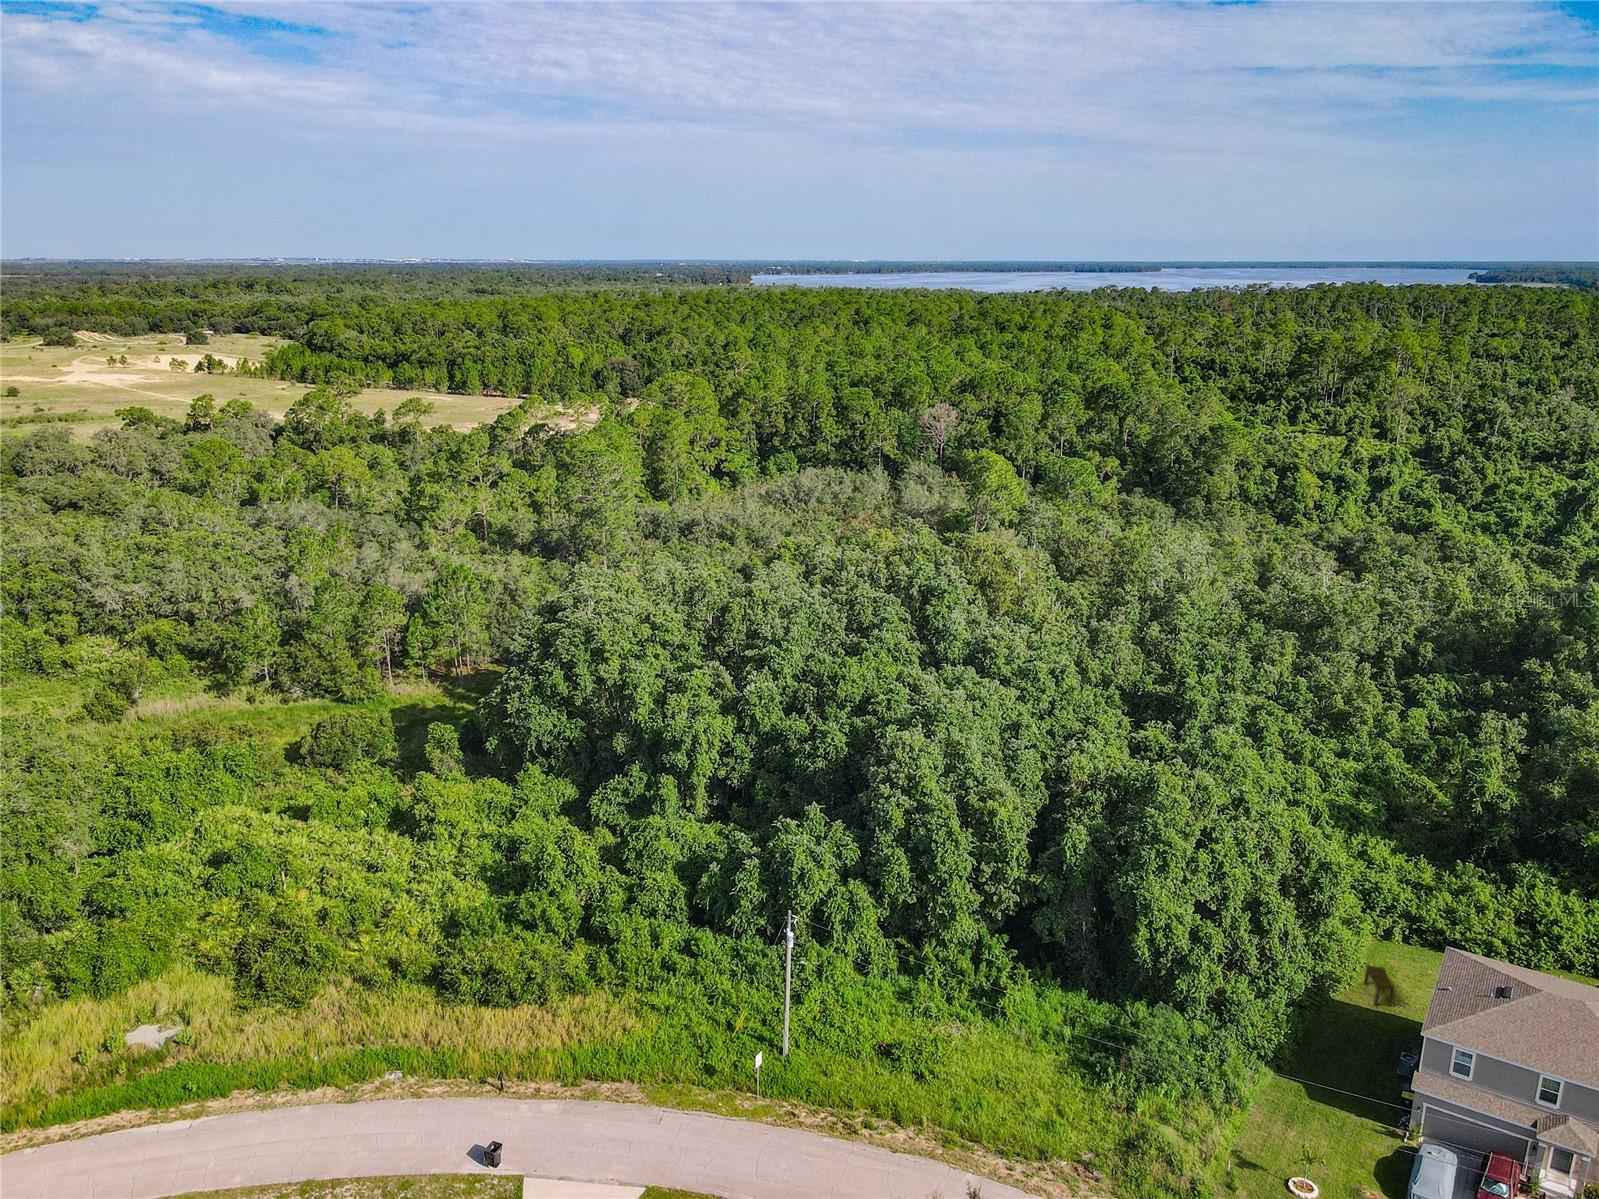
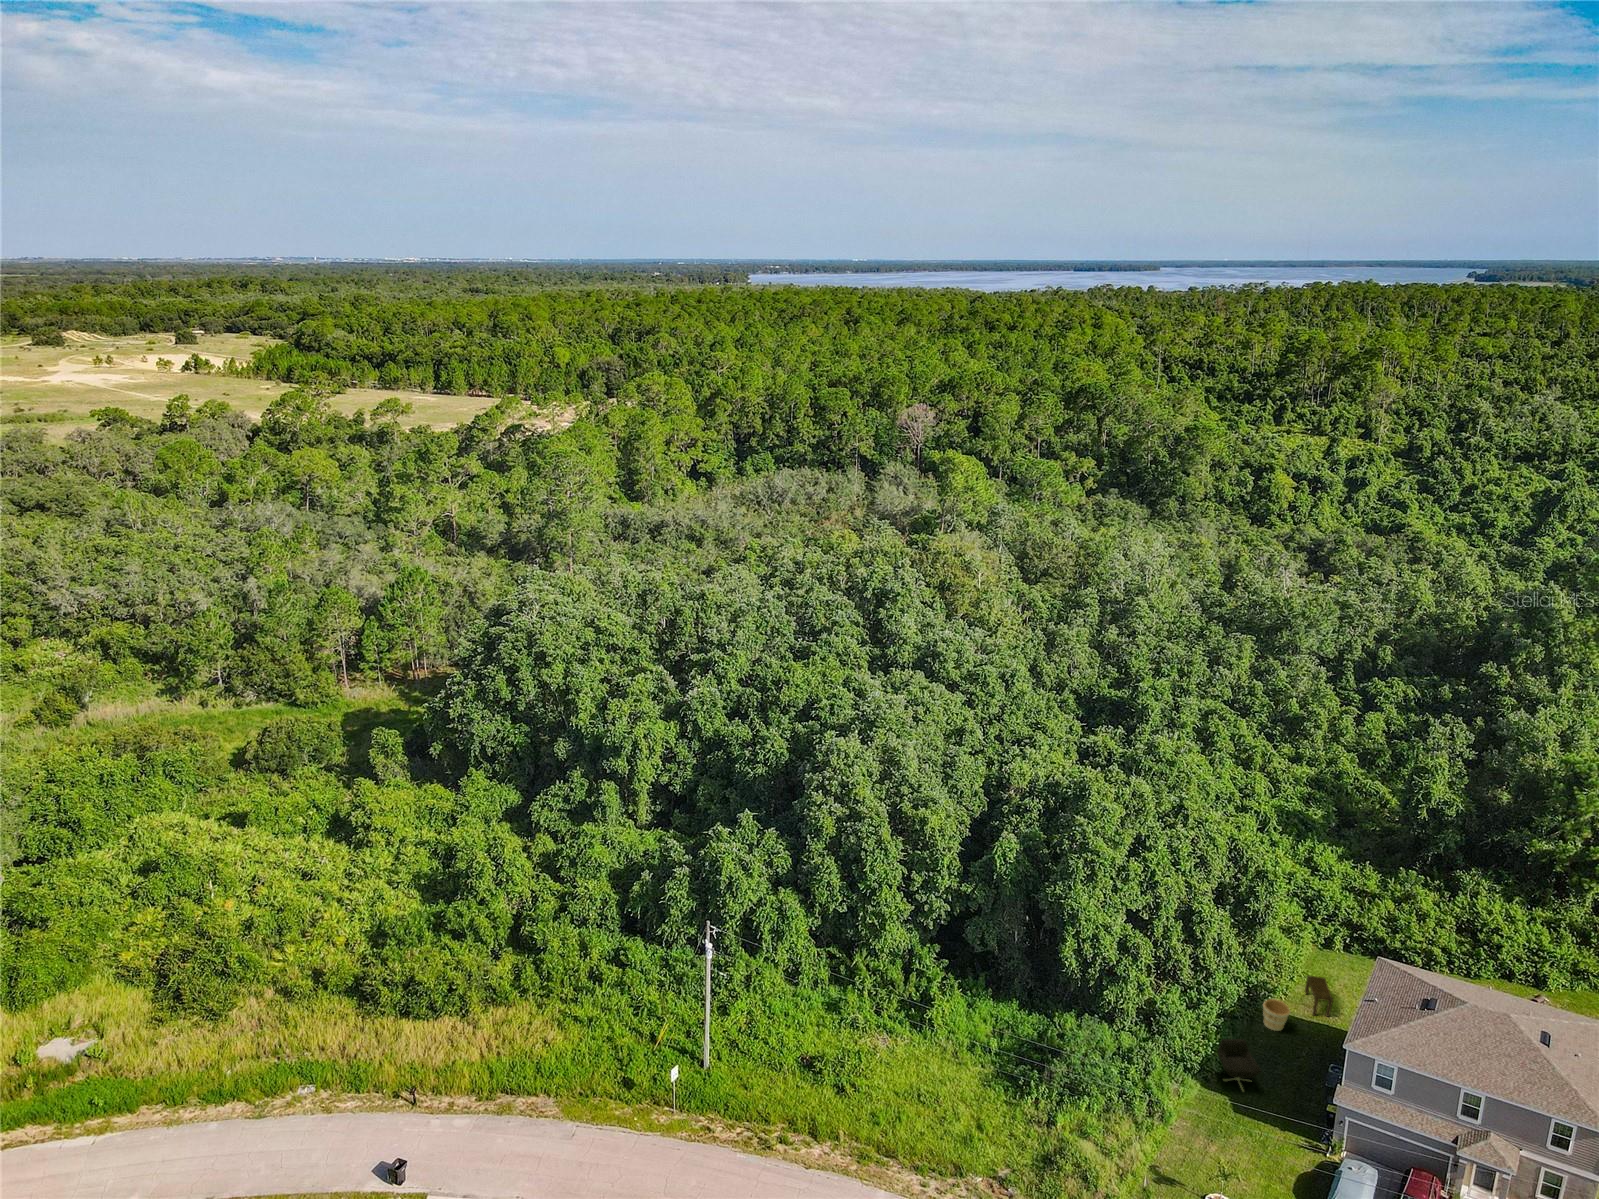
wooden bucket: none [1326,988,1355,1020] -> present [1263,999,1290,1031]
lounge chair: none [1287,1028,1333,1080] -> present [1218,1039,1261,1090]

